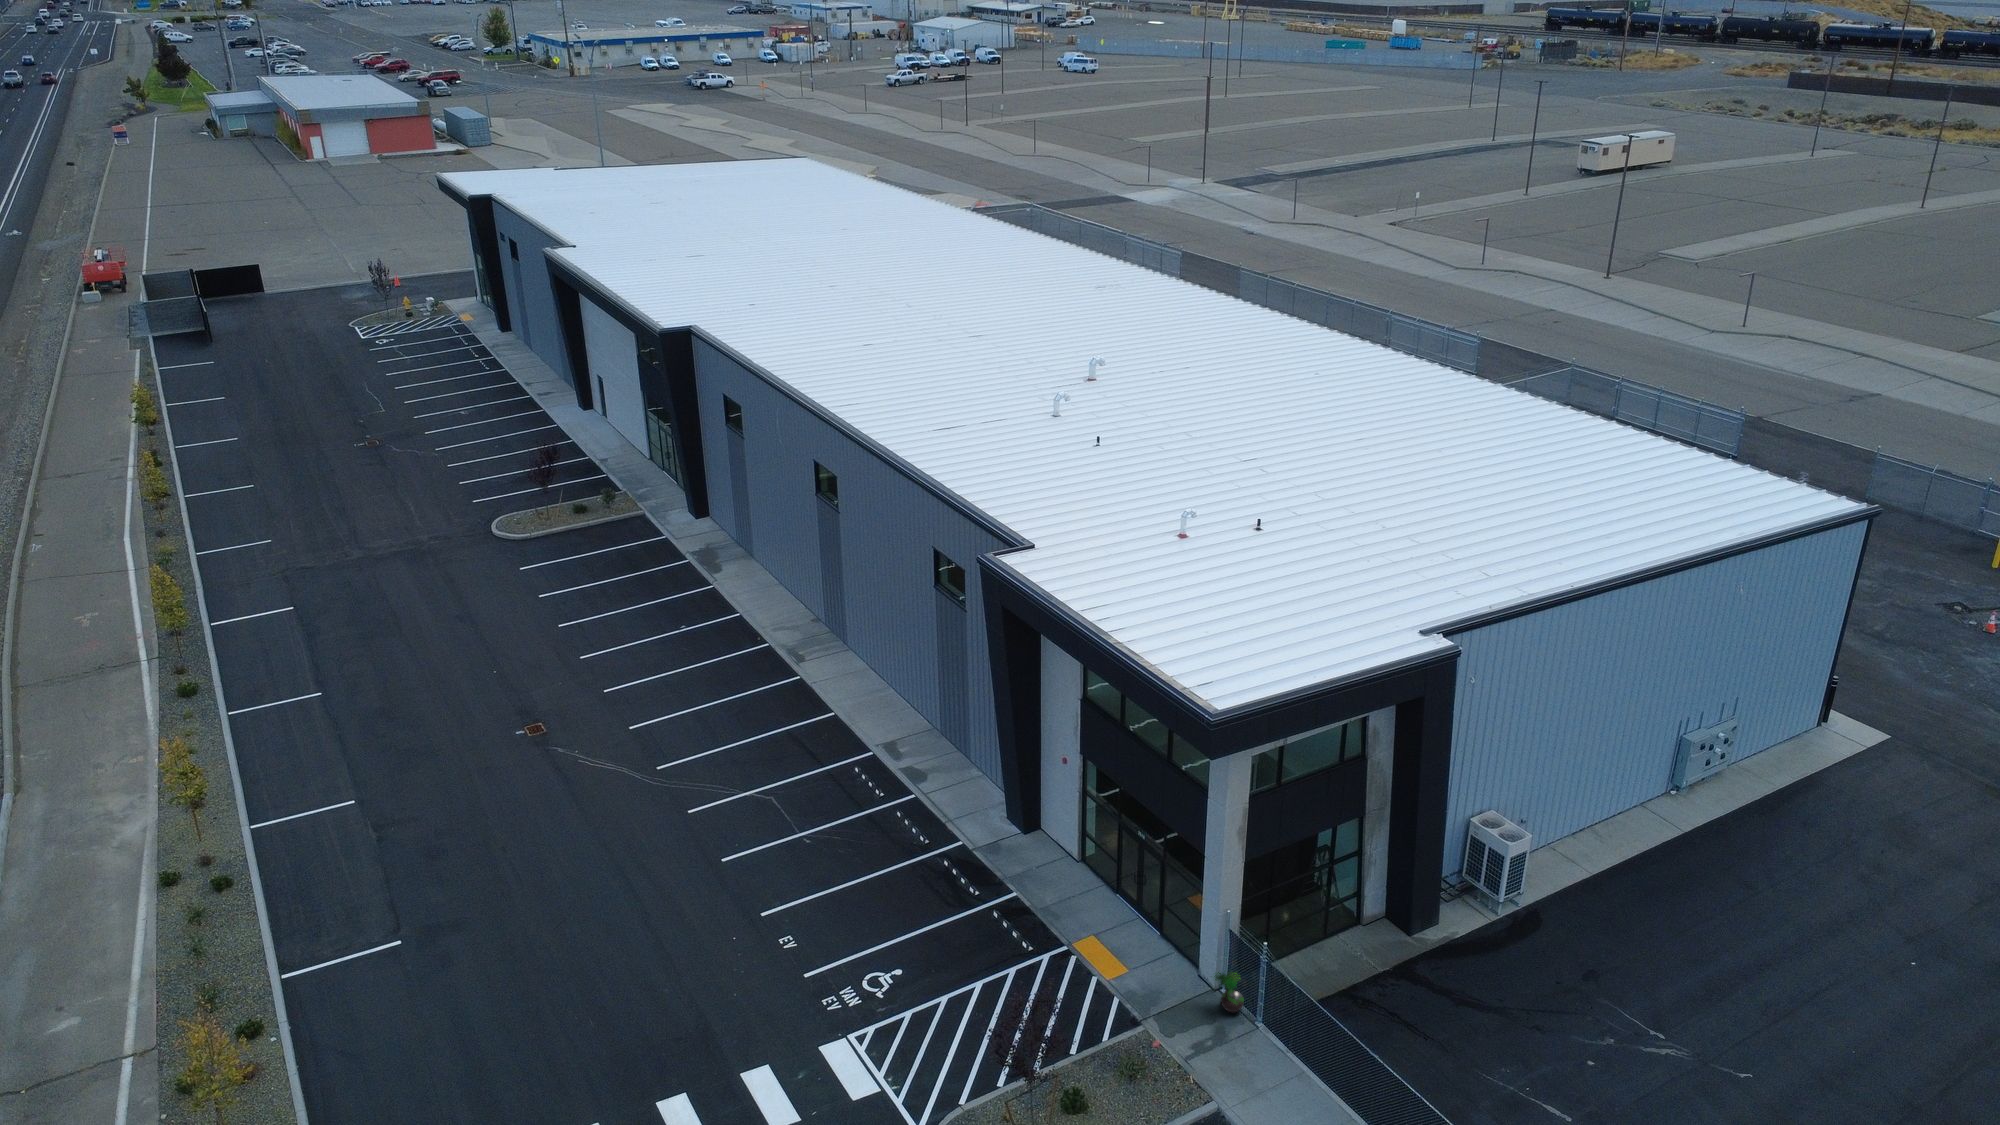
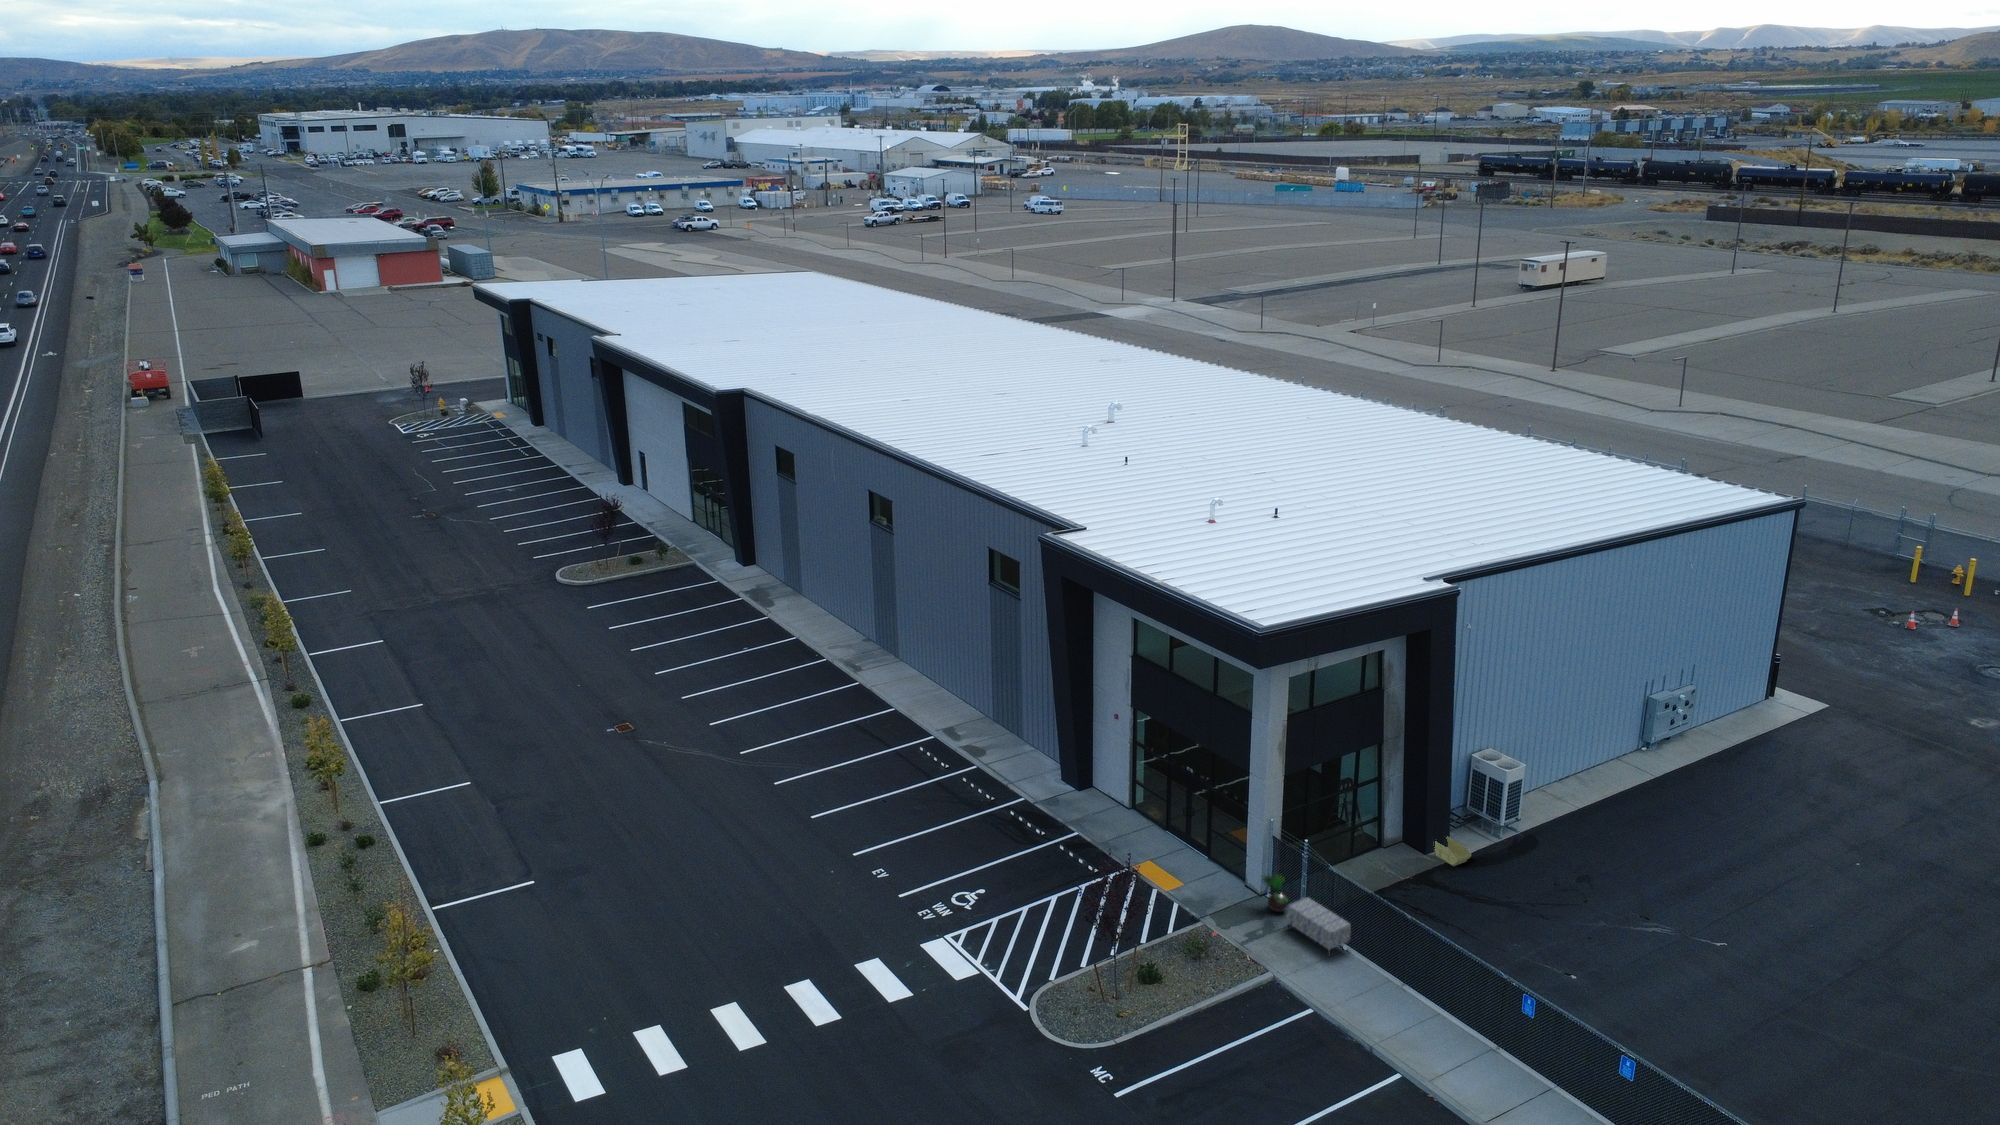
storage bin: none [1418,916,1461,954] -> present [1434,836,1471,866]
bench: none [1239,1001,1311,1079] -> present [1286,897,1351,956]

